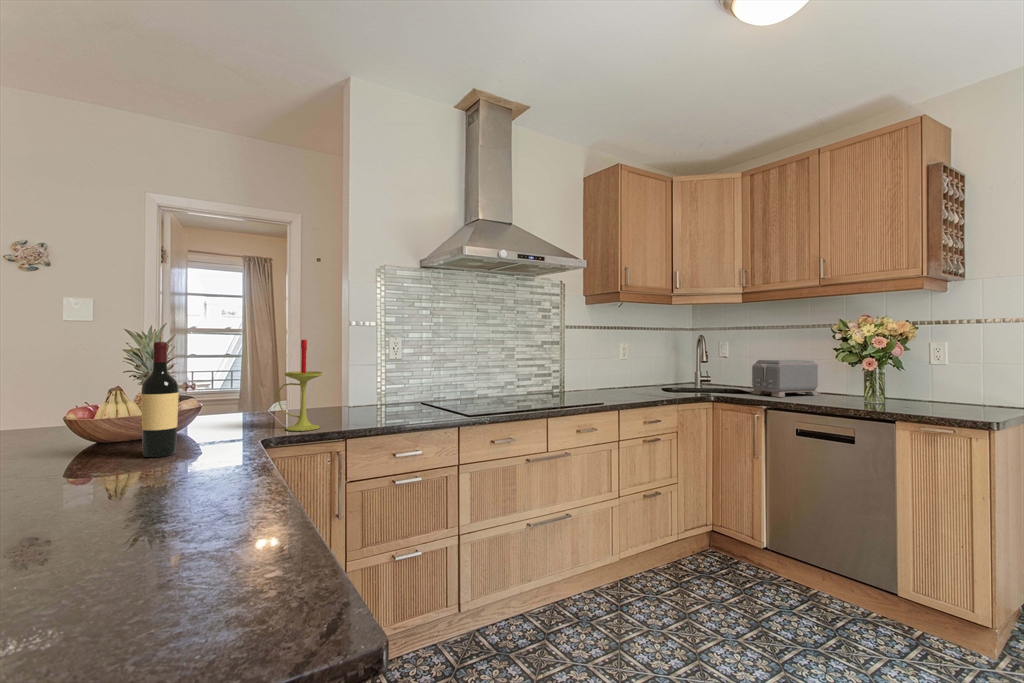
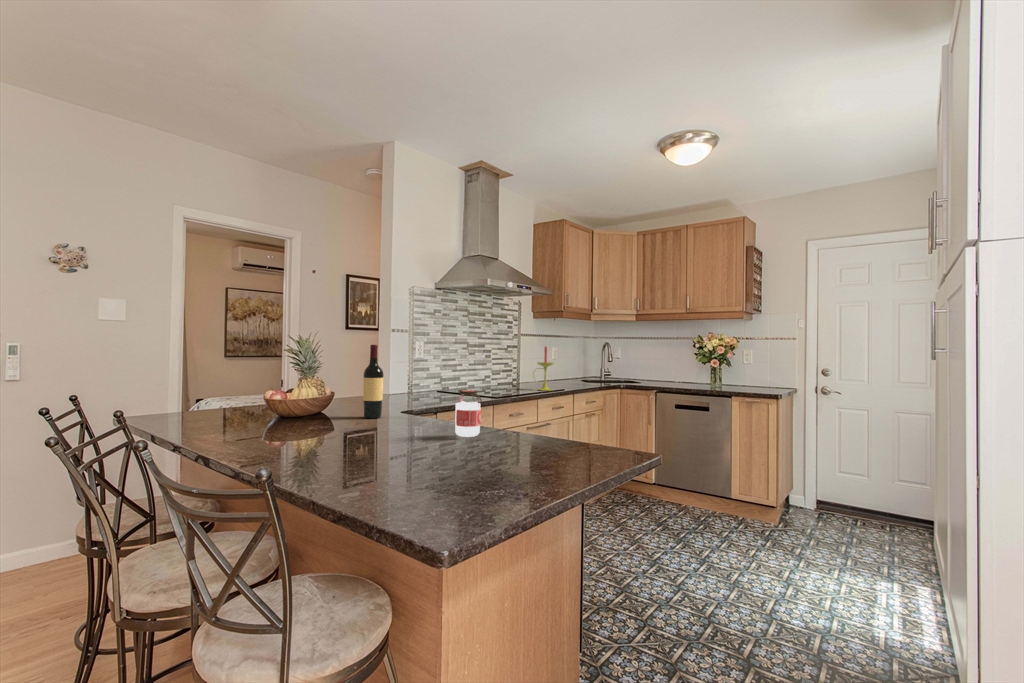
candle: present [277,340,322,431] -> present [537,347,554,391]
toaster: present [752,360,819,397] -> none [644,360,683,385]
jar: none [65,431,137,535] -> present [455,390,482,437]

